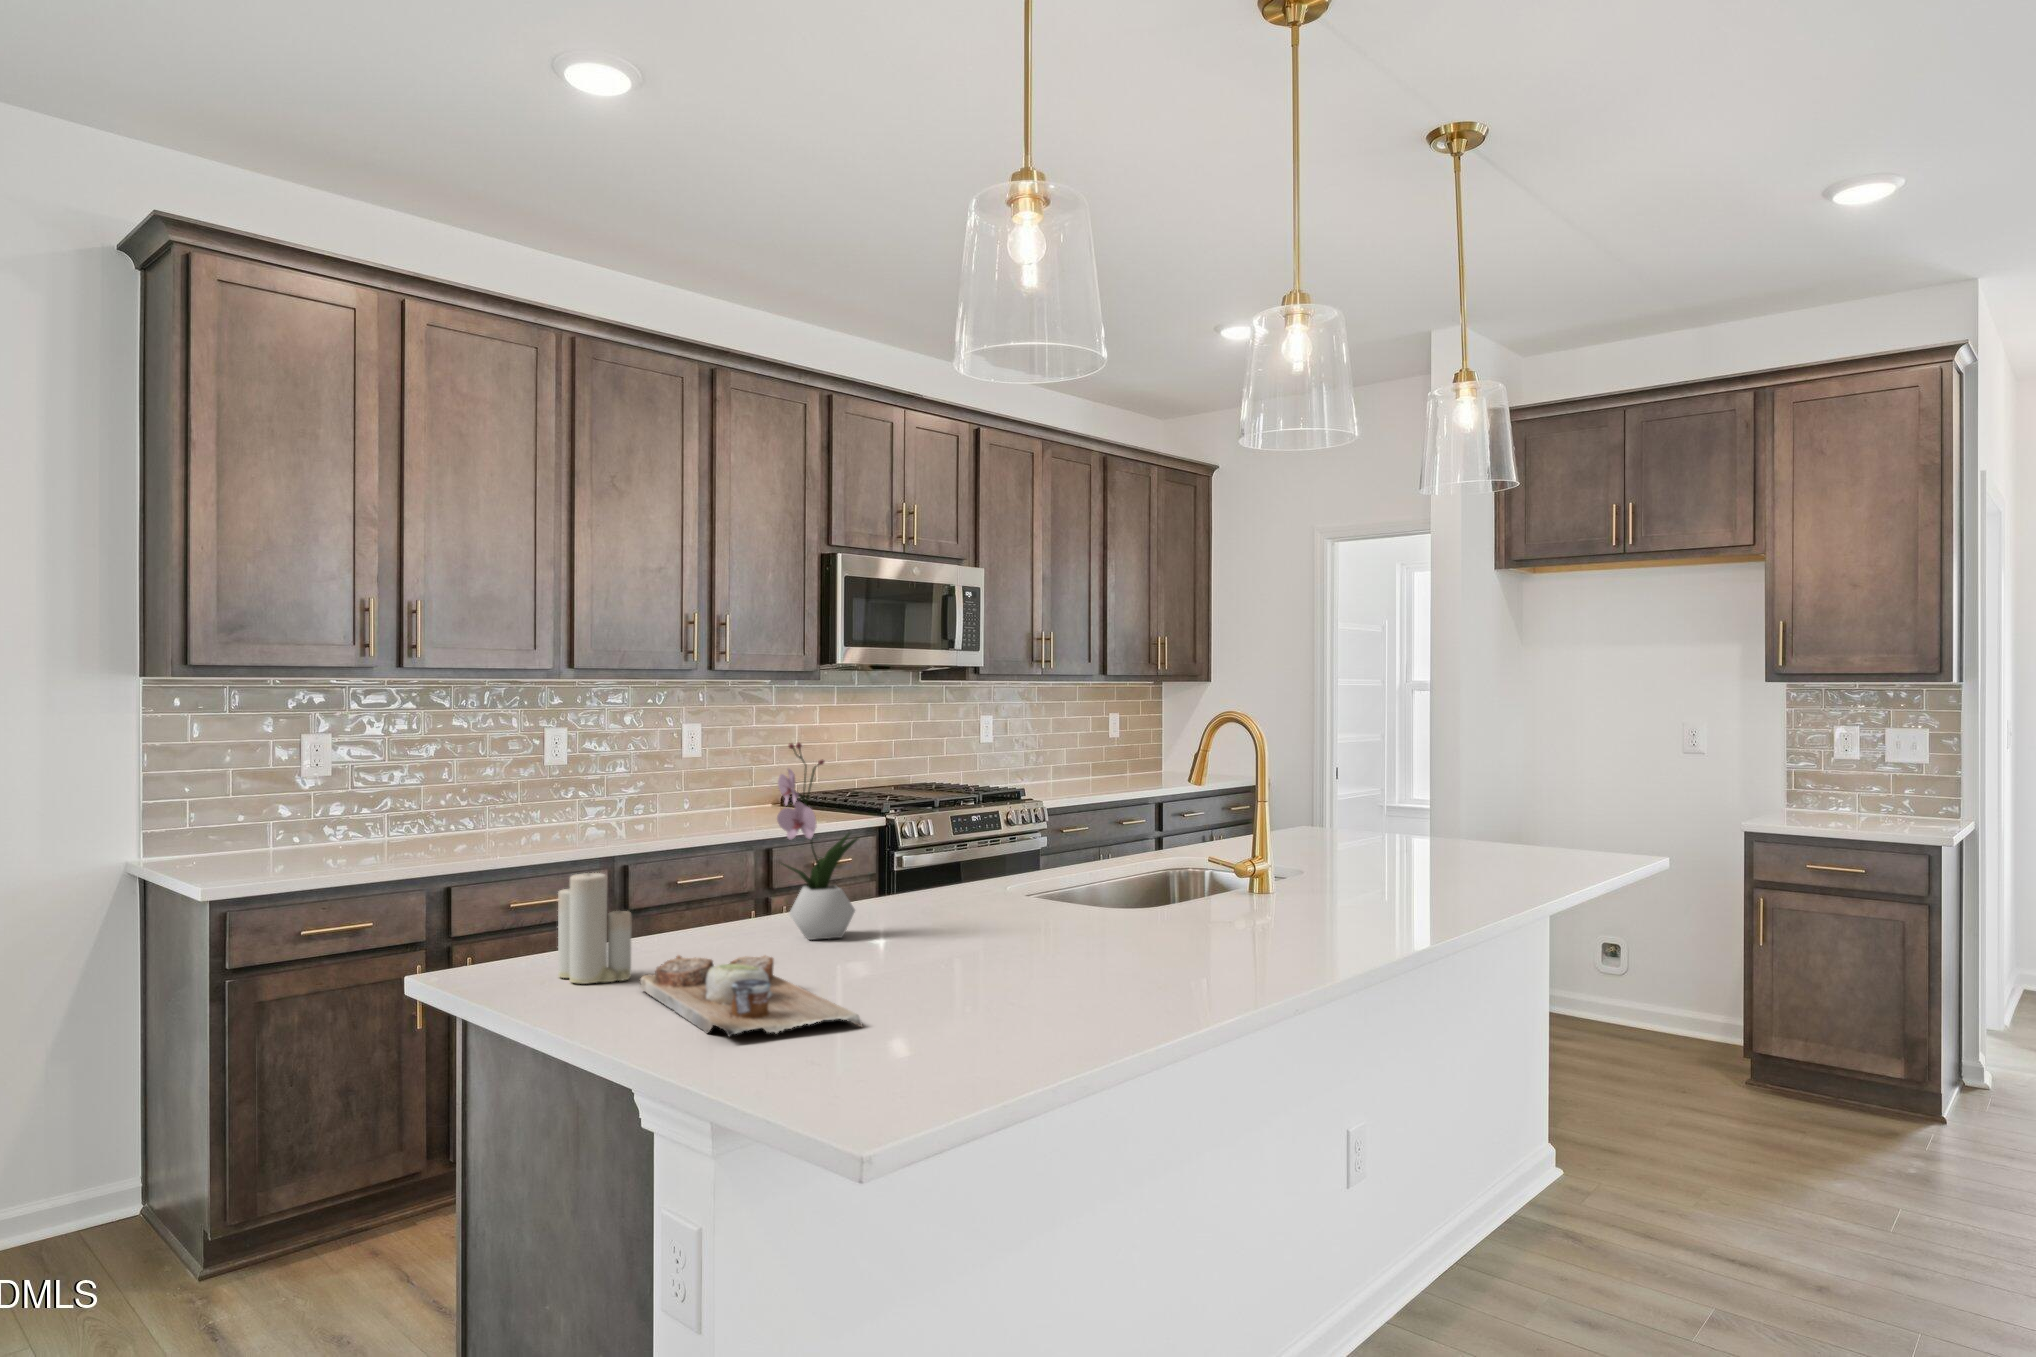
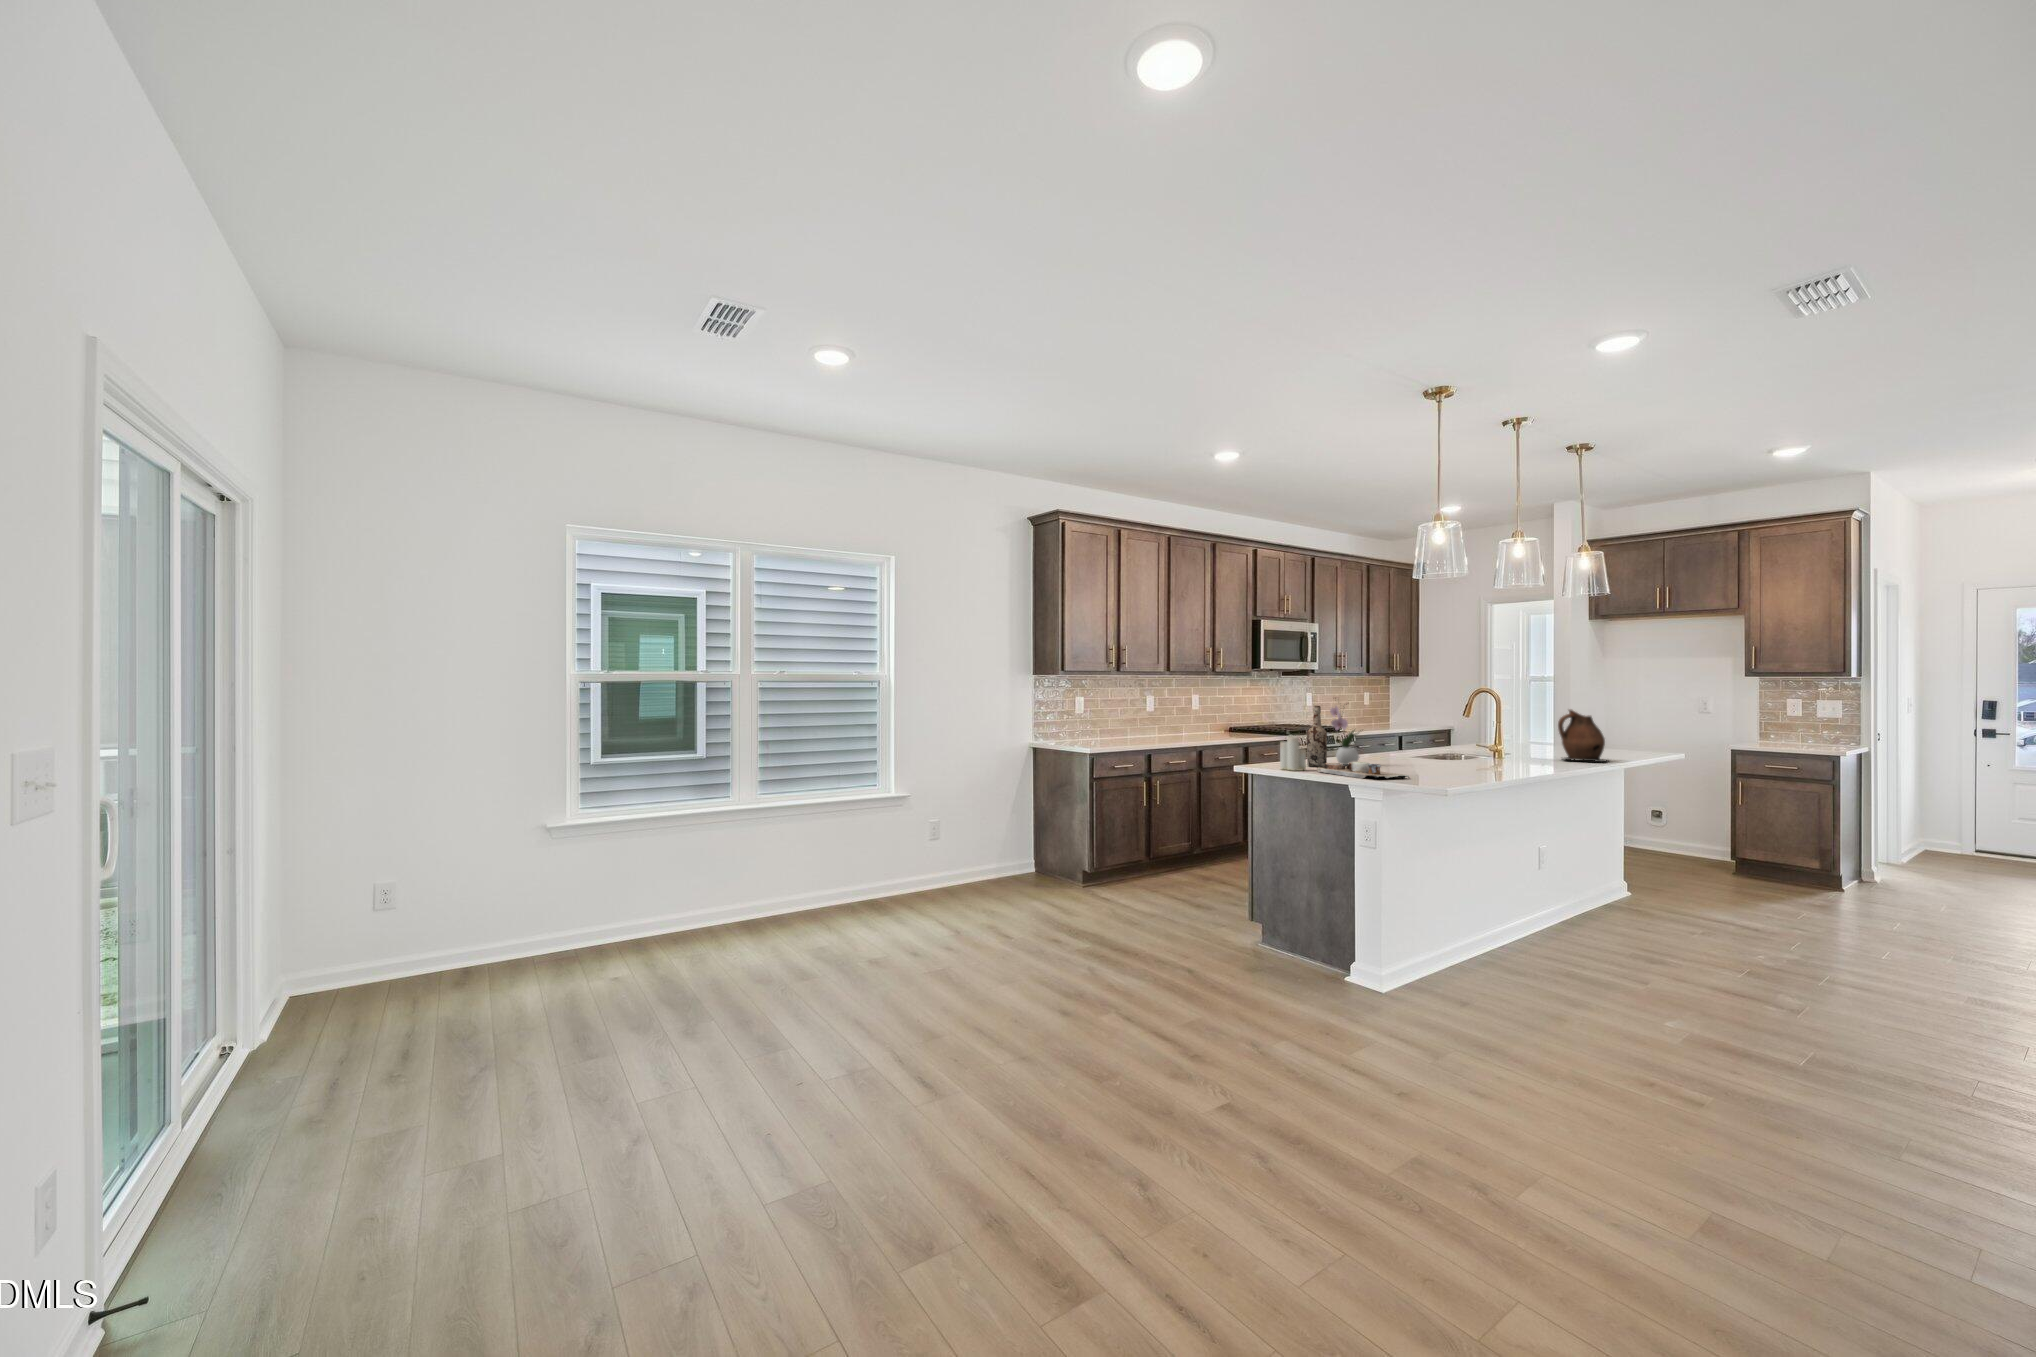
ceramic pitcher: none [1386,764,1501,898] -> present [1558,710,1607,762]
wine bottle: none [688,772,744,954] -> present [1307,706,1327,767]

